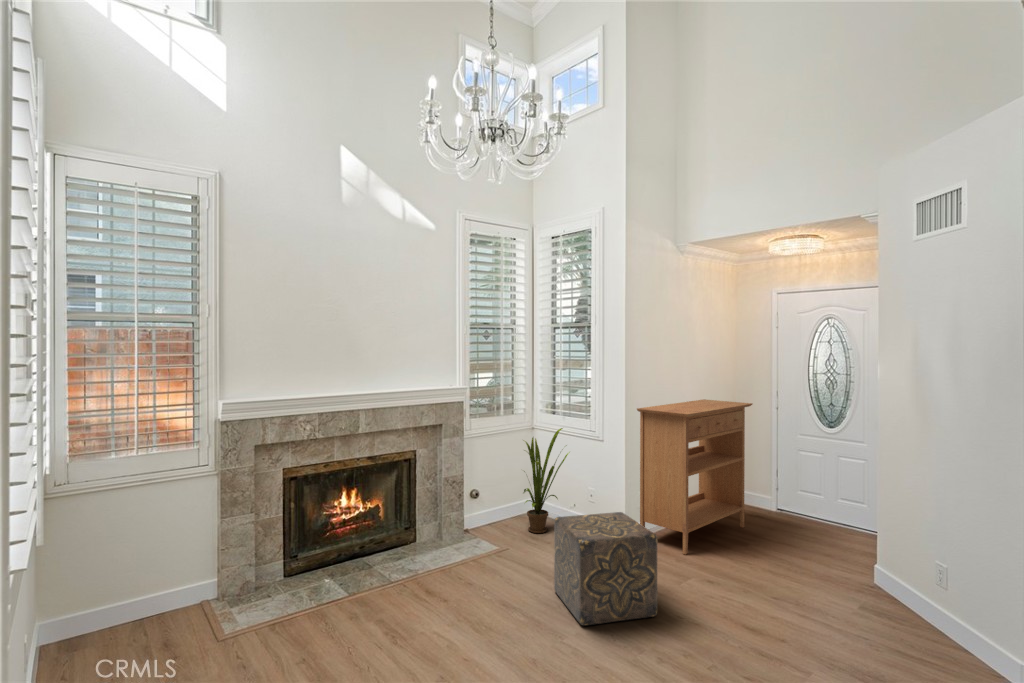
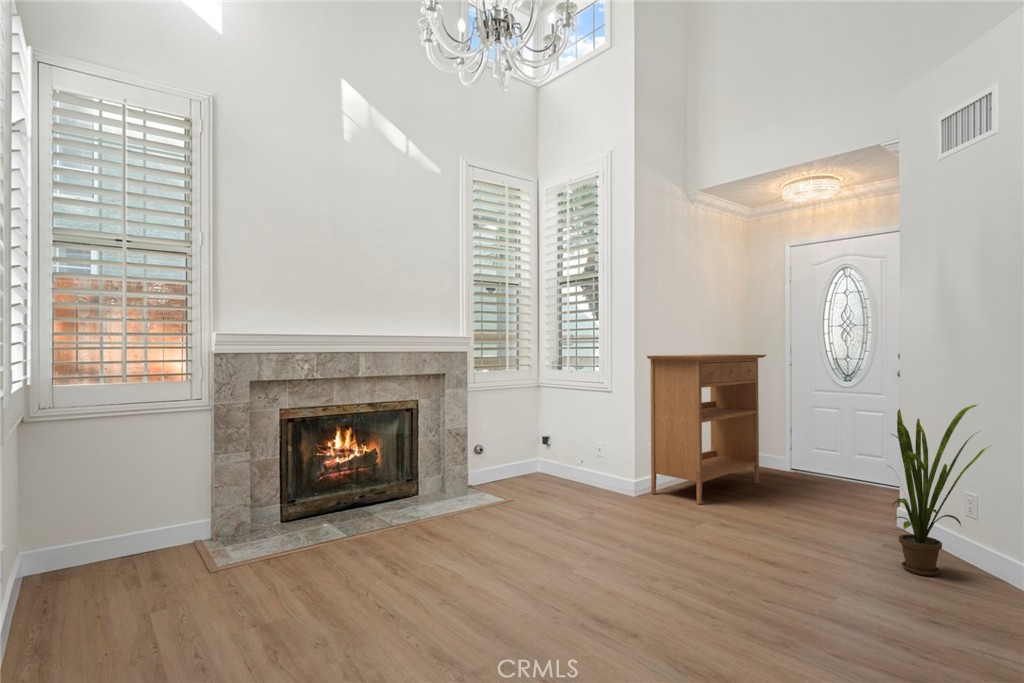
house plant: present [524,428,569,533] -> present [889,405,990,576]
ottoman: present [554,512,657,626] -> none [563,451,673,560]

